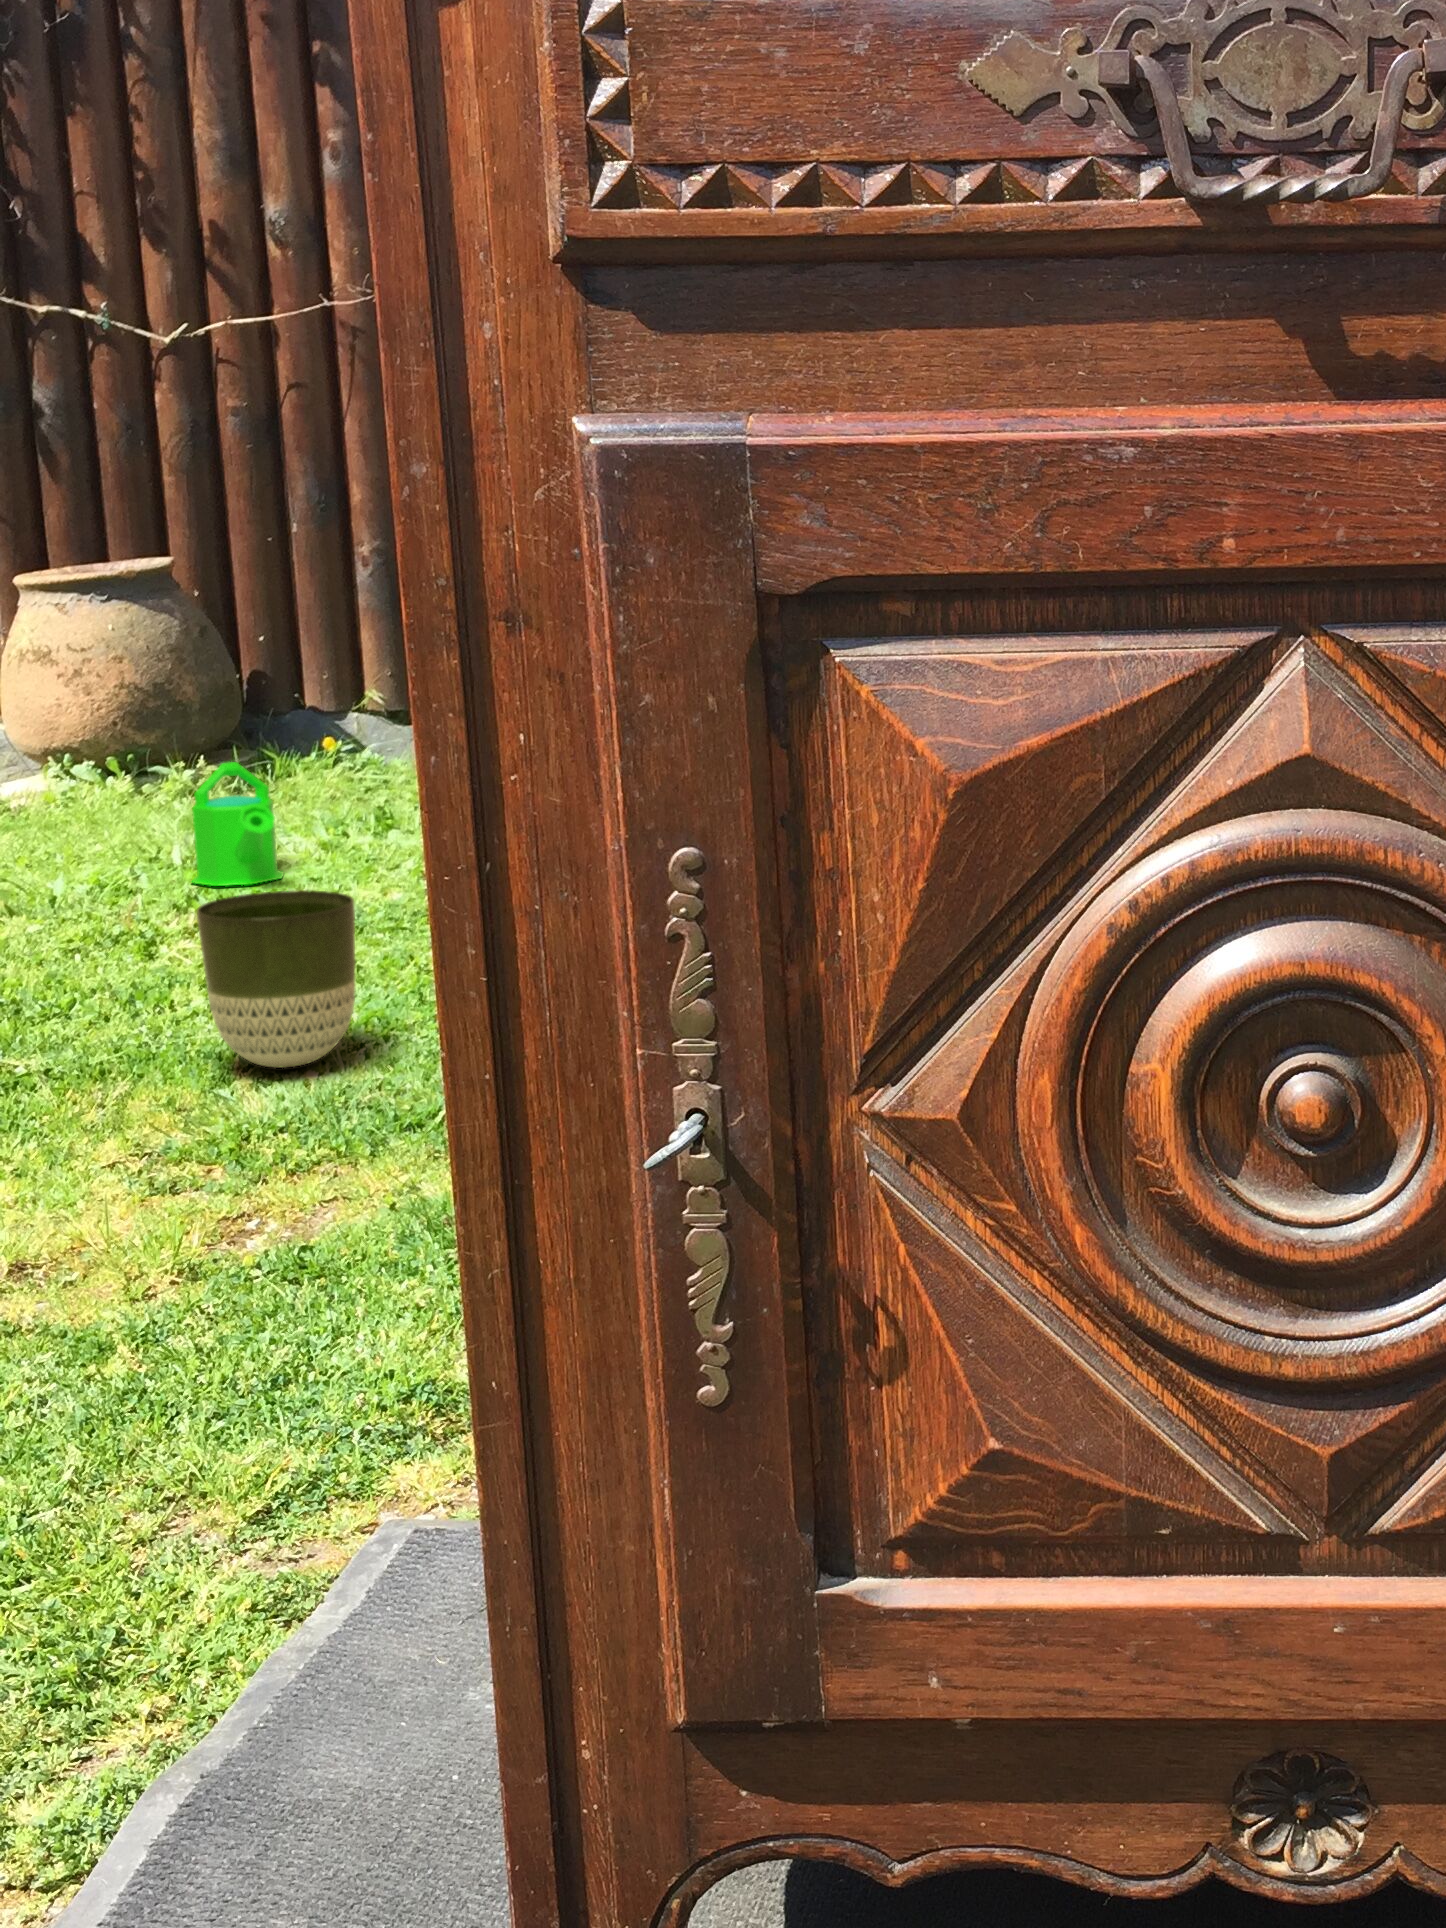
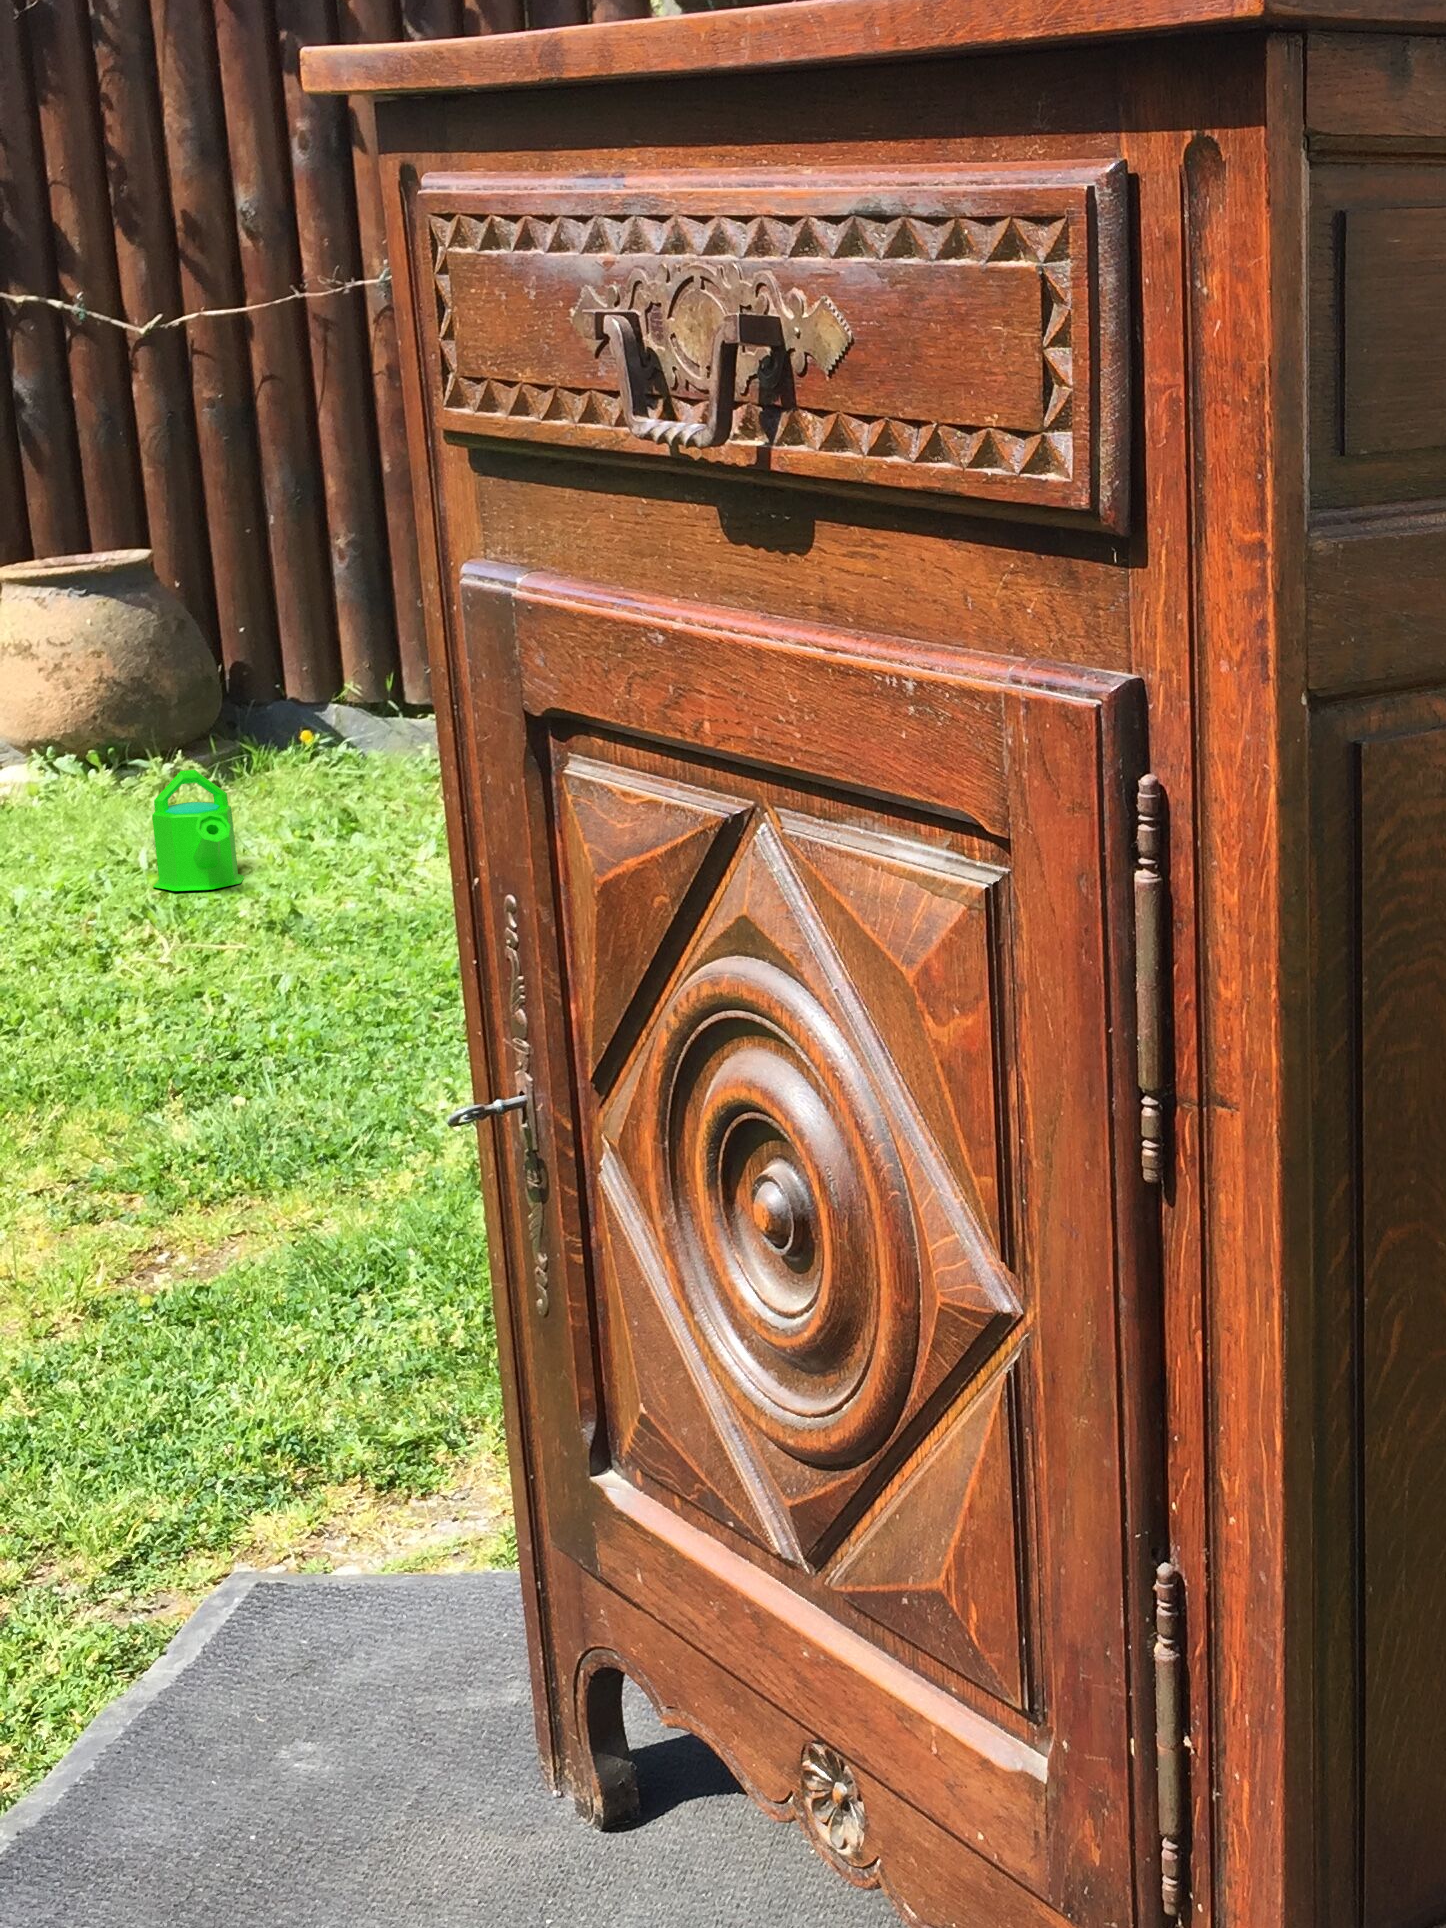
planter: present [197,890,355,1068] -> none [126,918,282,1090]

